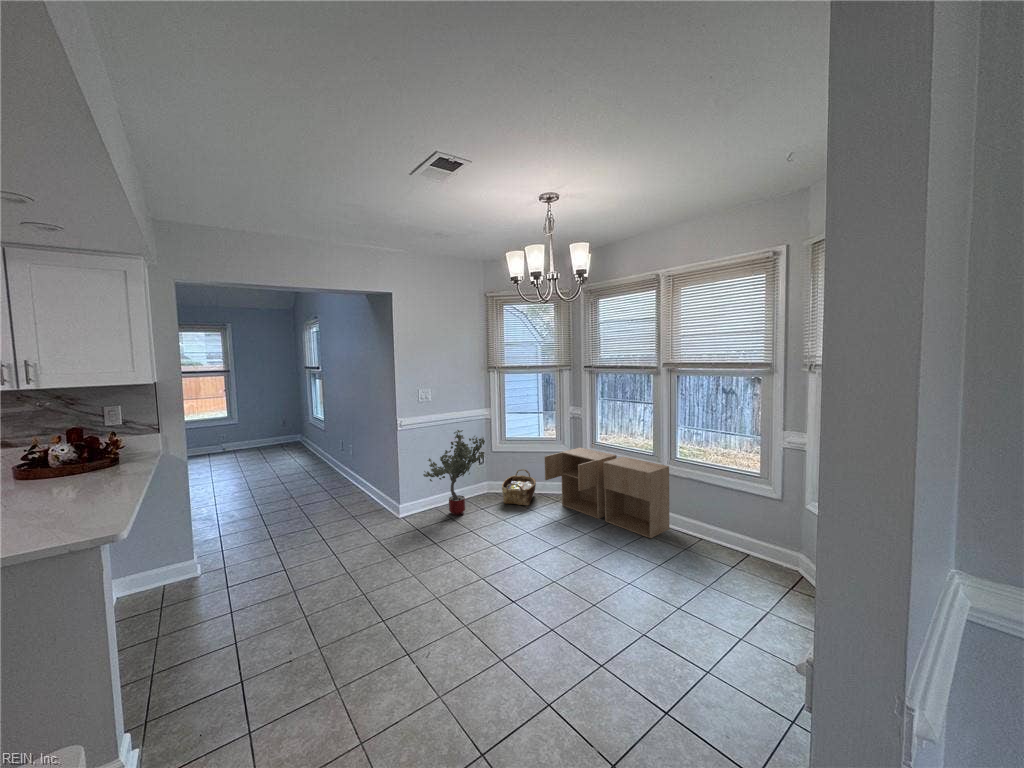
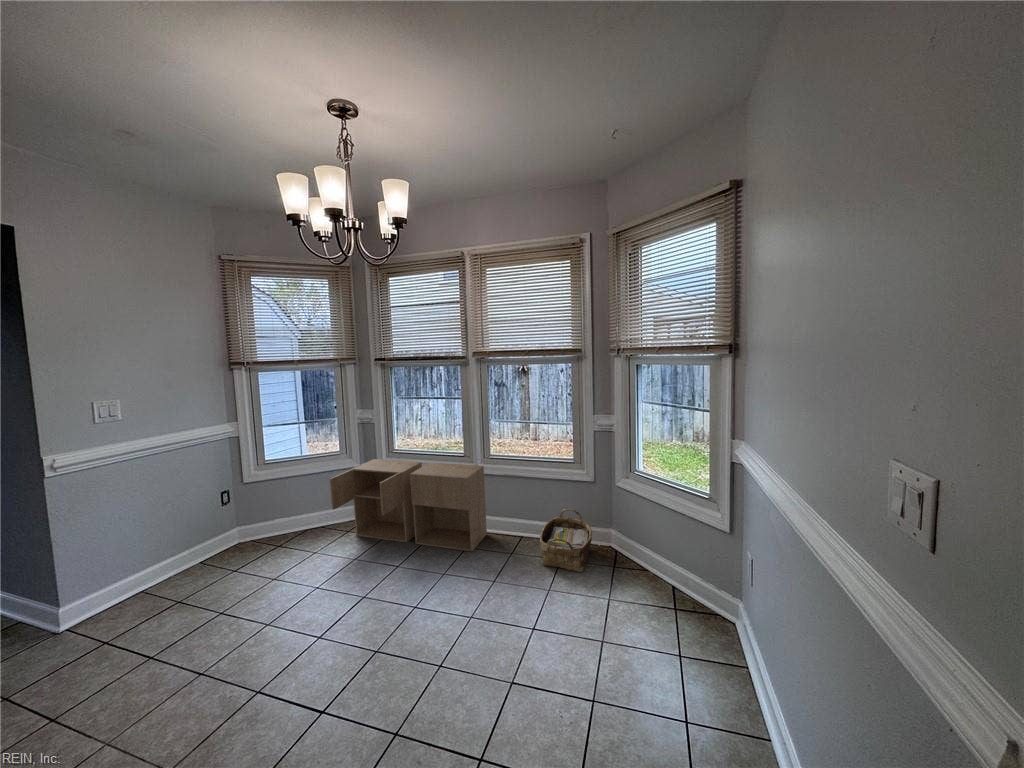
potted tree: present [423,430,485,515] -> none [105,461,234,597]
woven basket: present [502,469,536,506] -> present [540,508,592,572]

